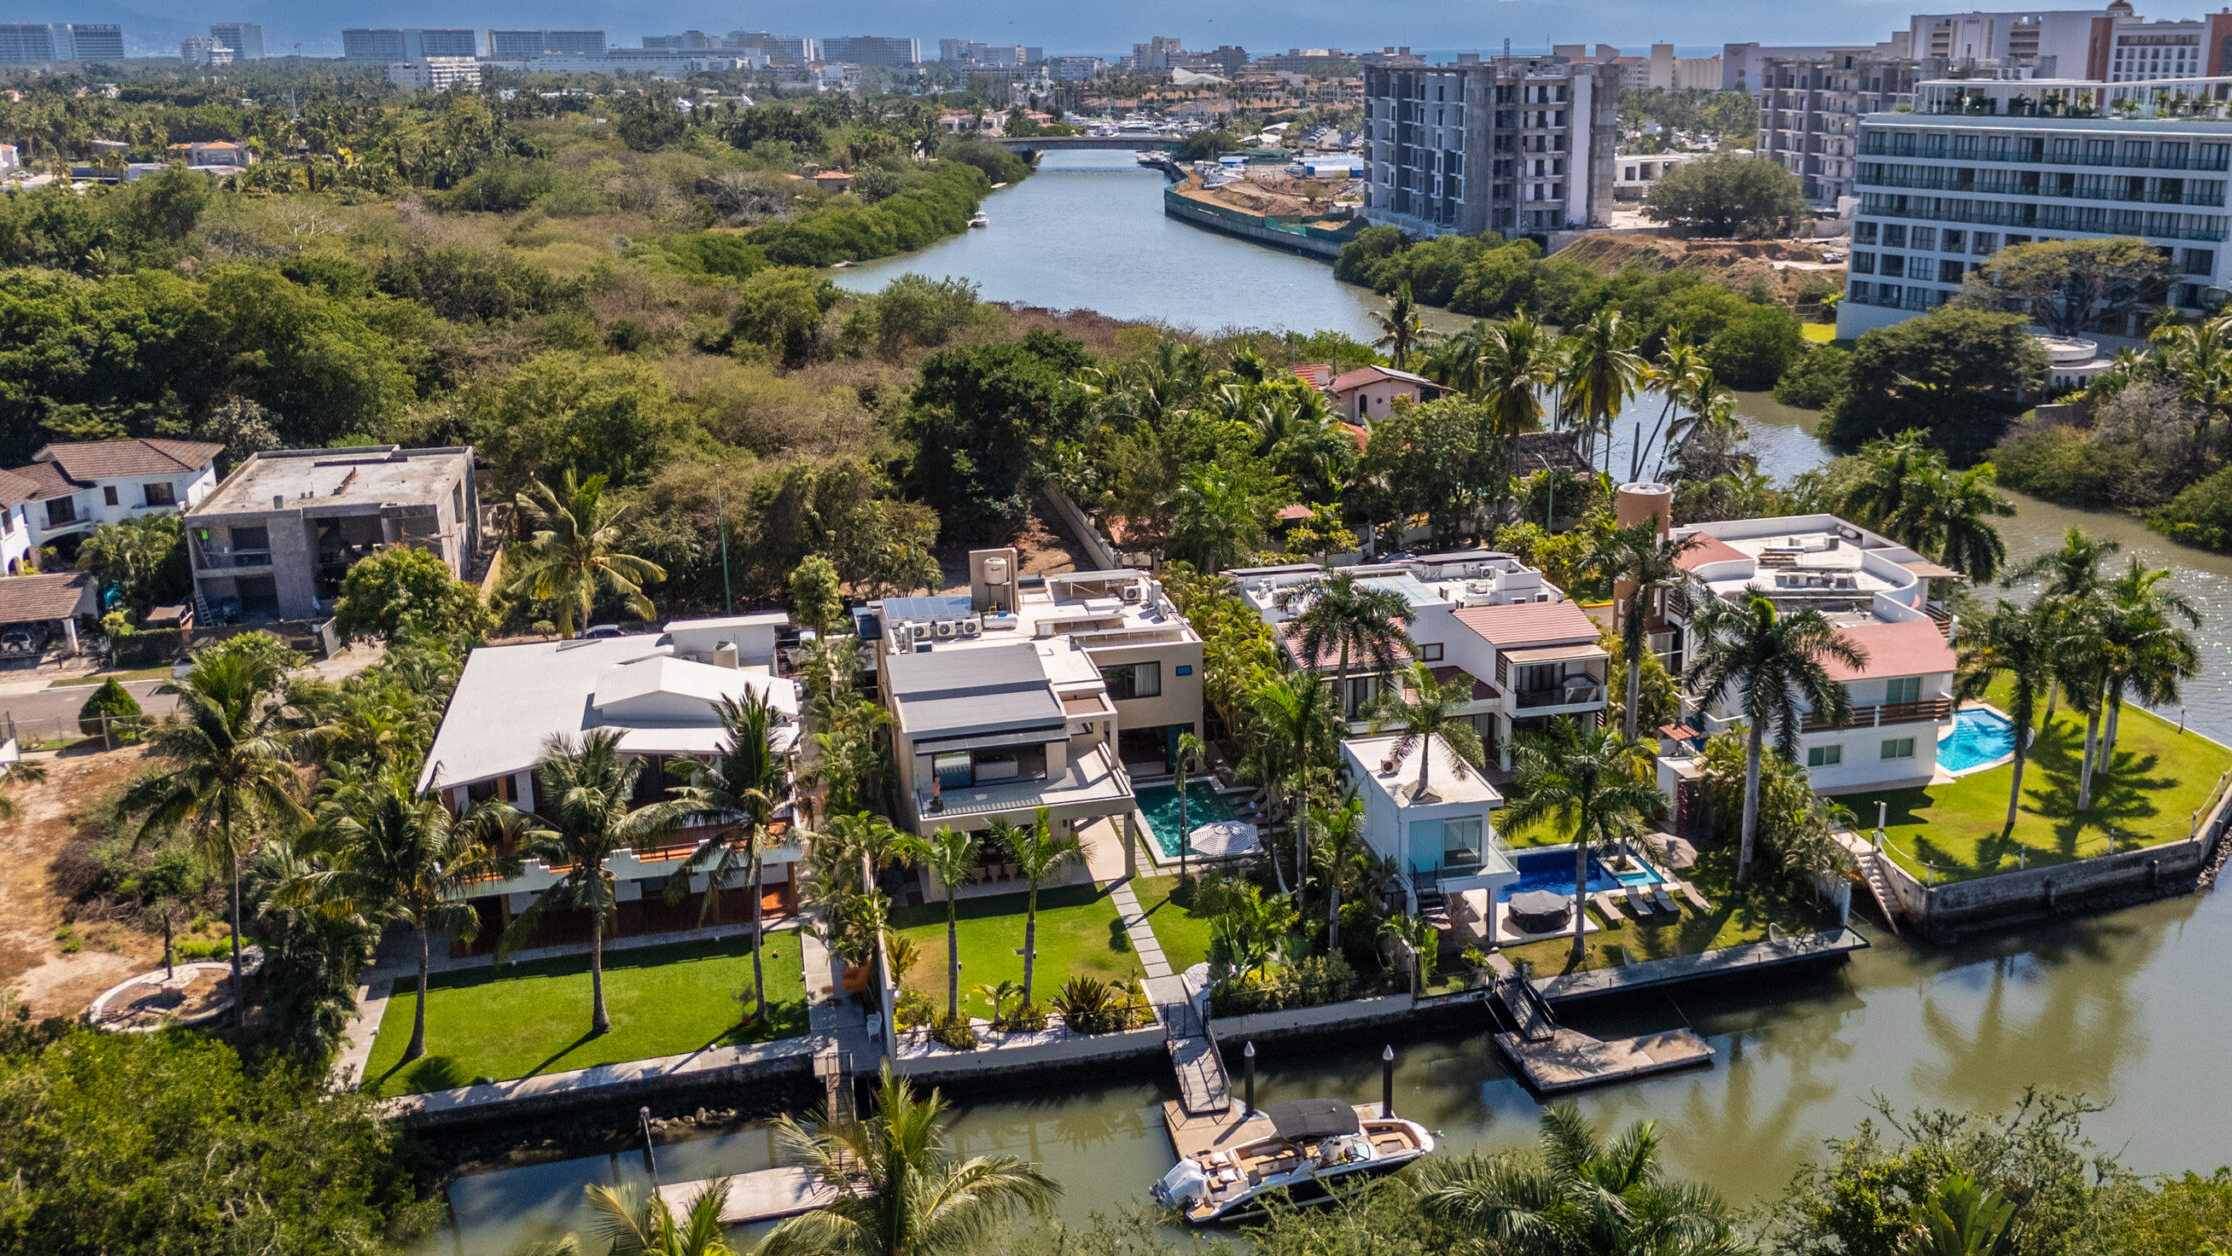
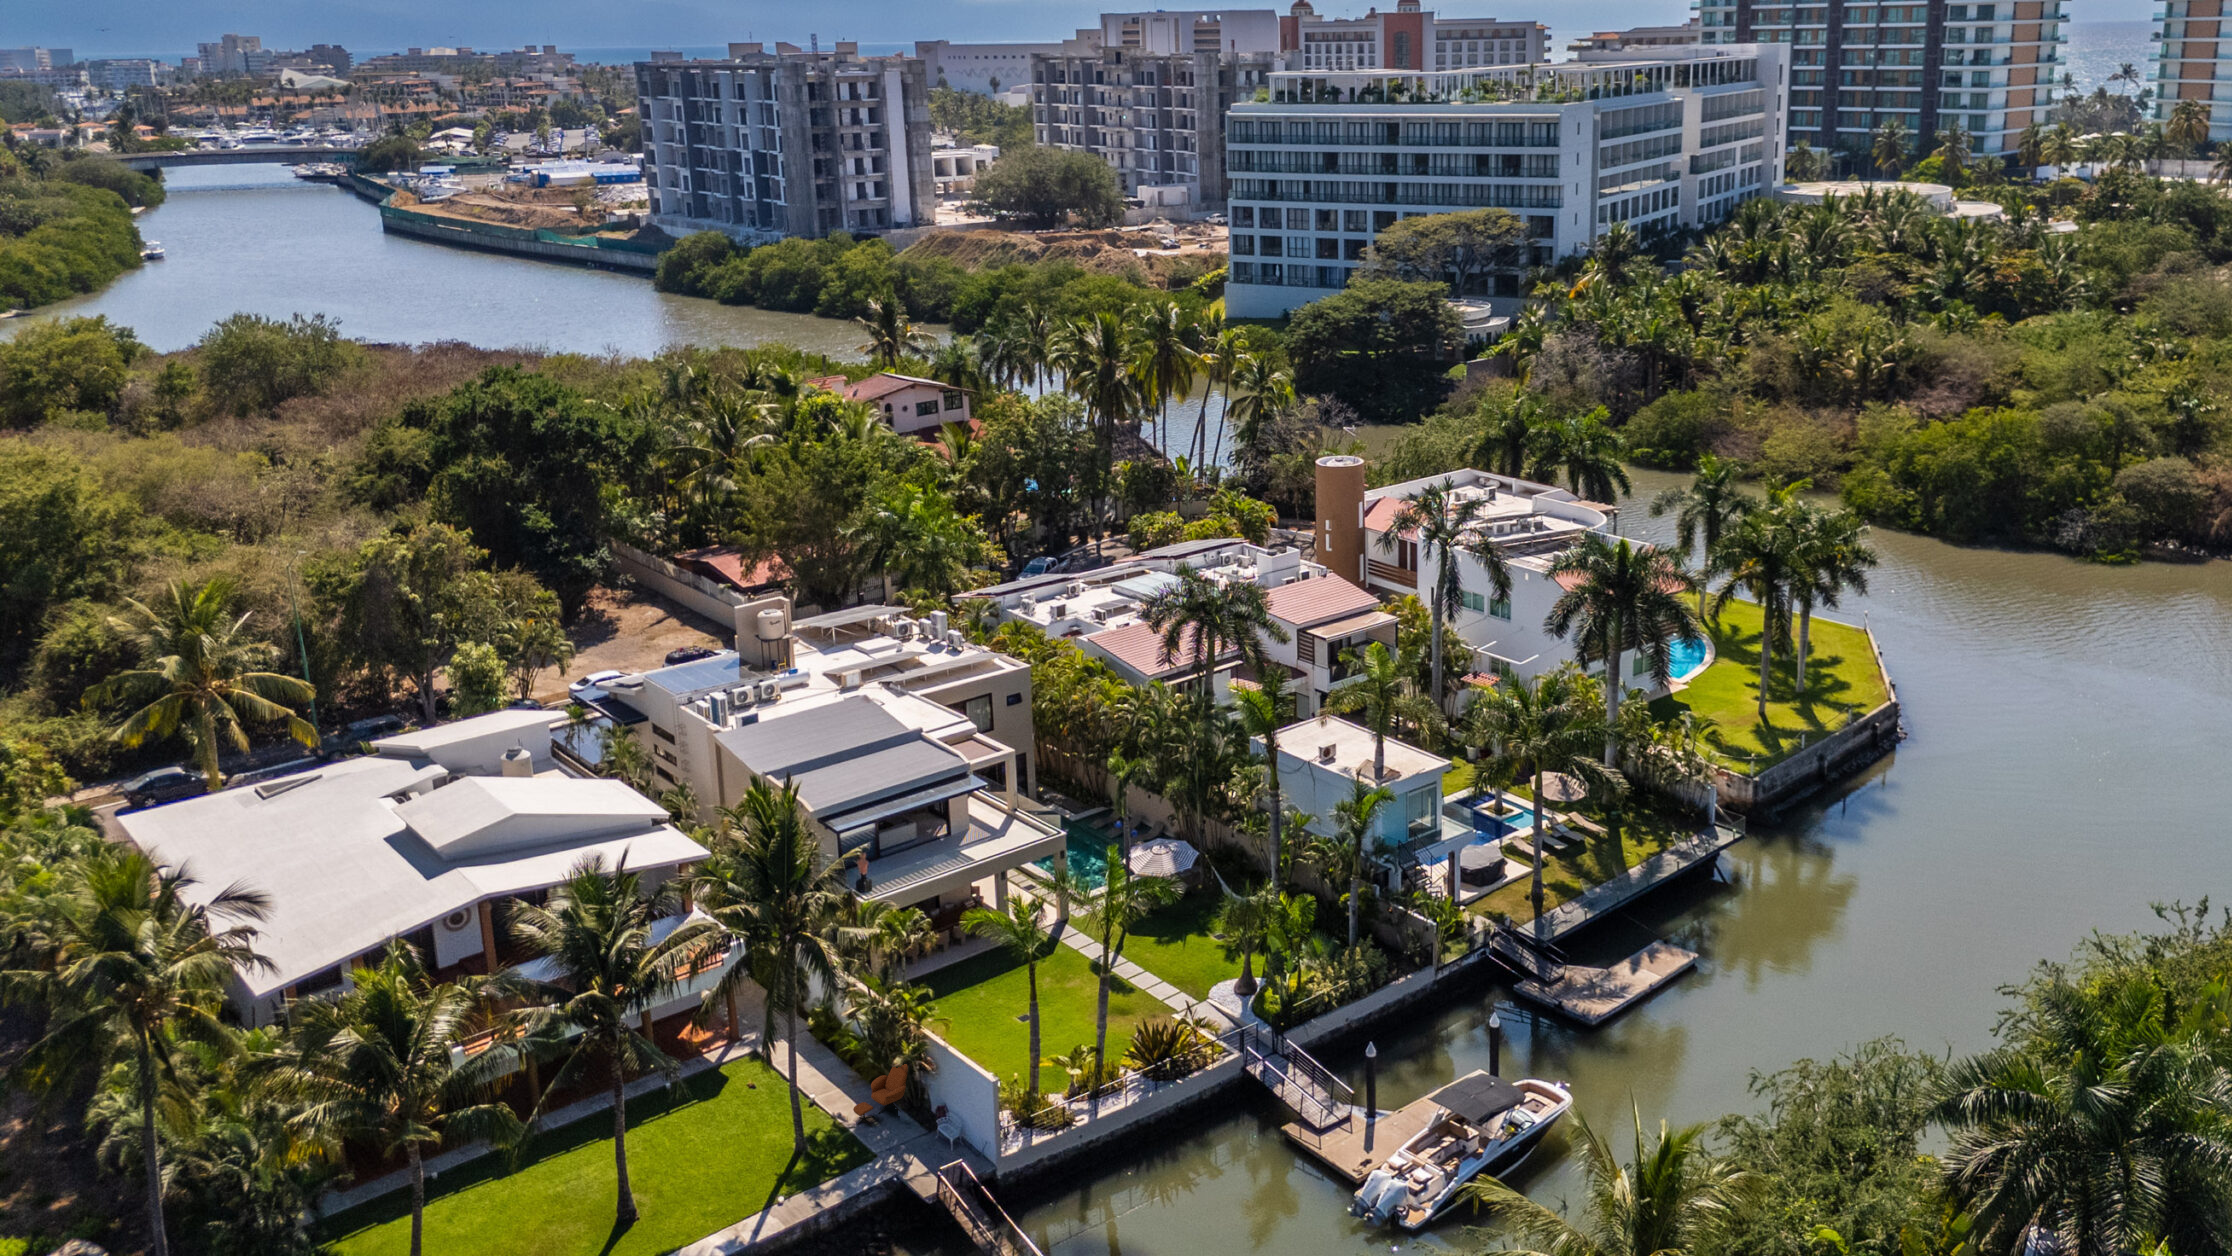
potted tree: present [731,982,760,1025] -> none [766,1116,813,1172]

